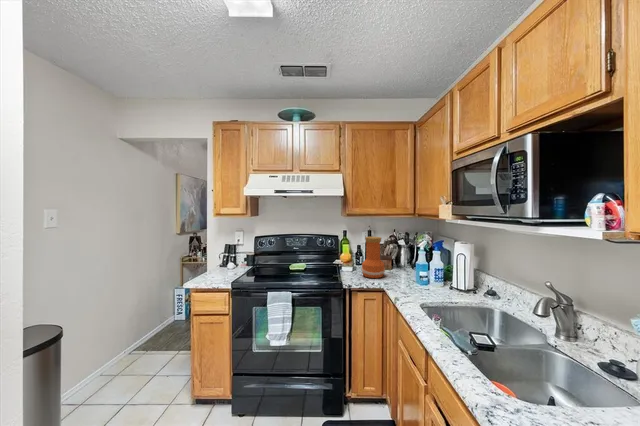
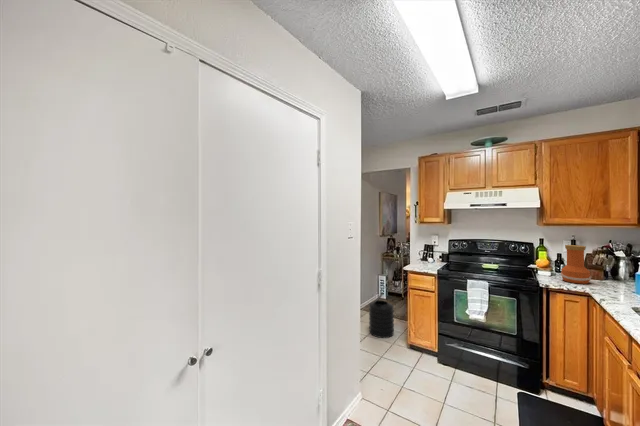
trash can: none [134,323,178,397] -> present [369,293,394,338]

